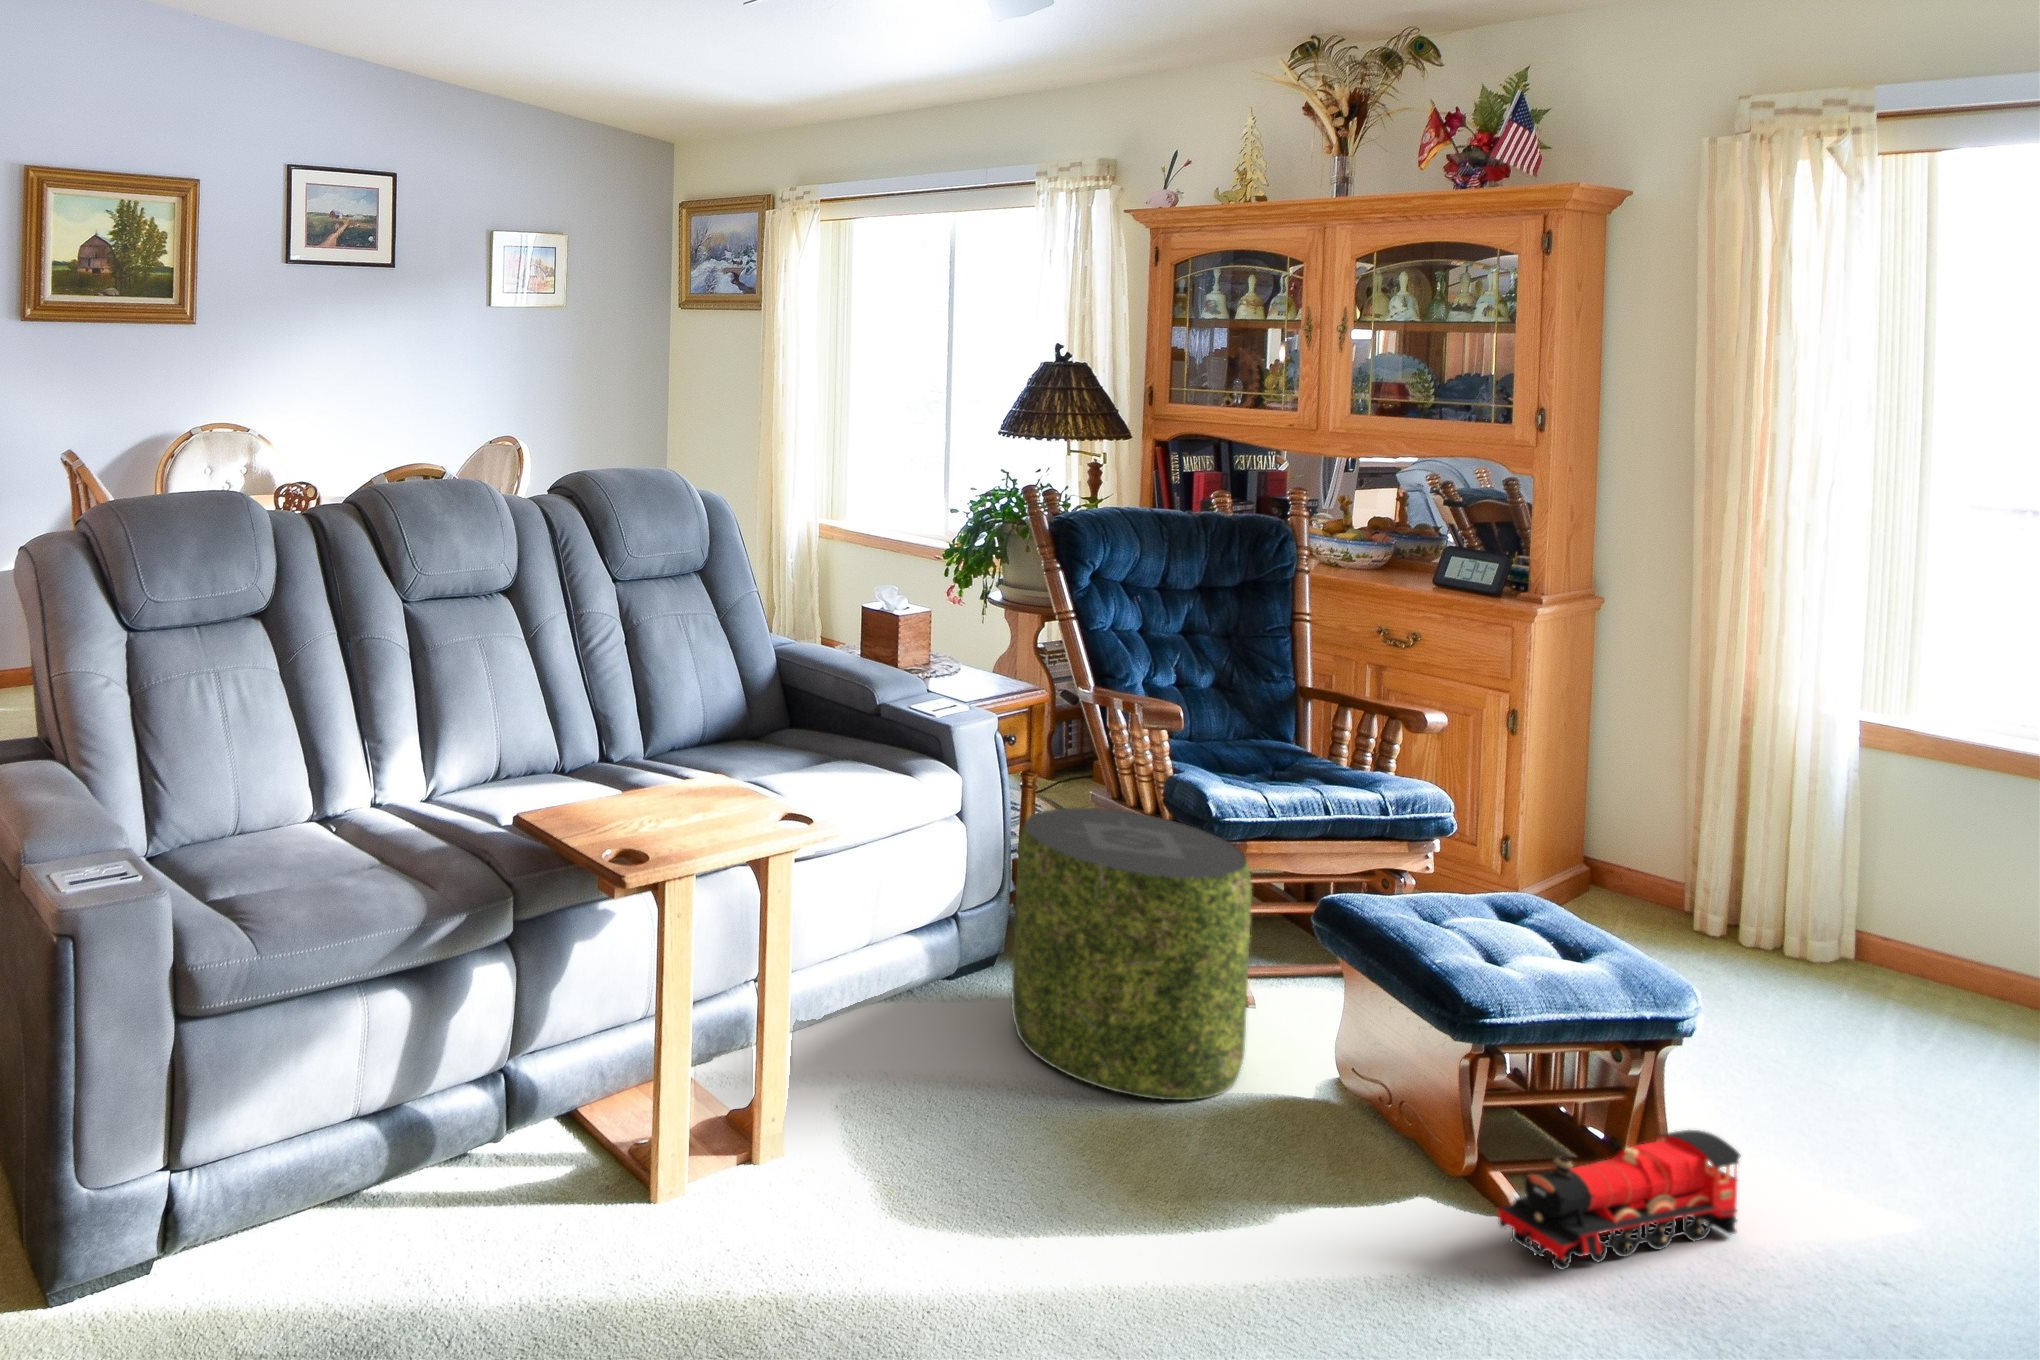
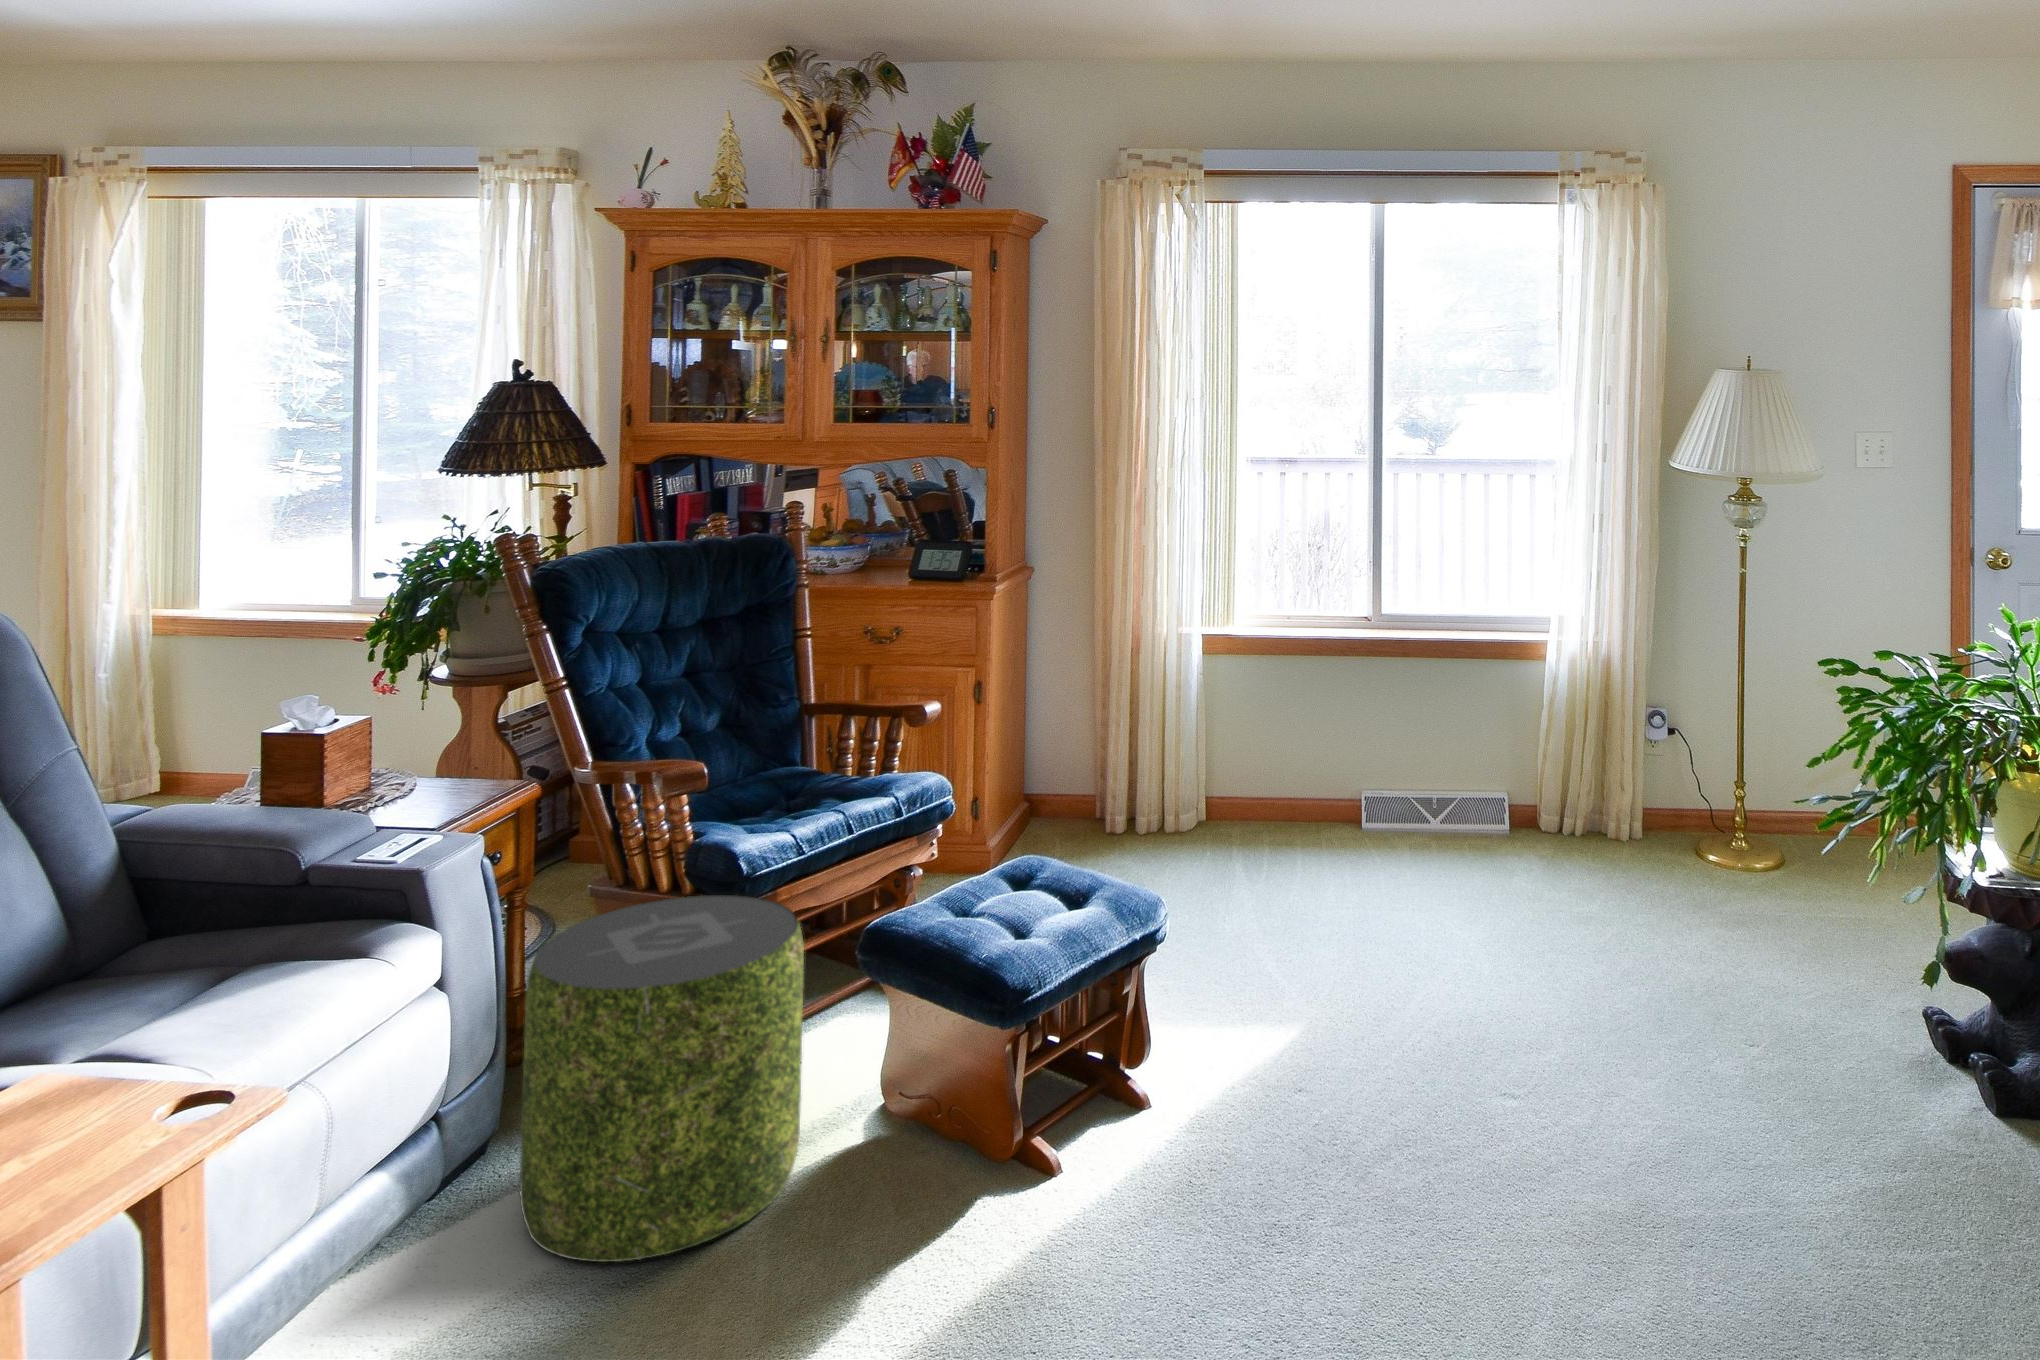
toy train: present [1498,1130,1741,1270] -> none [1058,1027,1208,1225]

